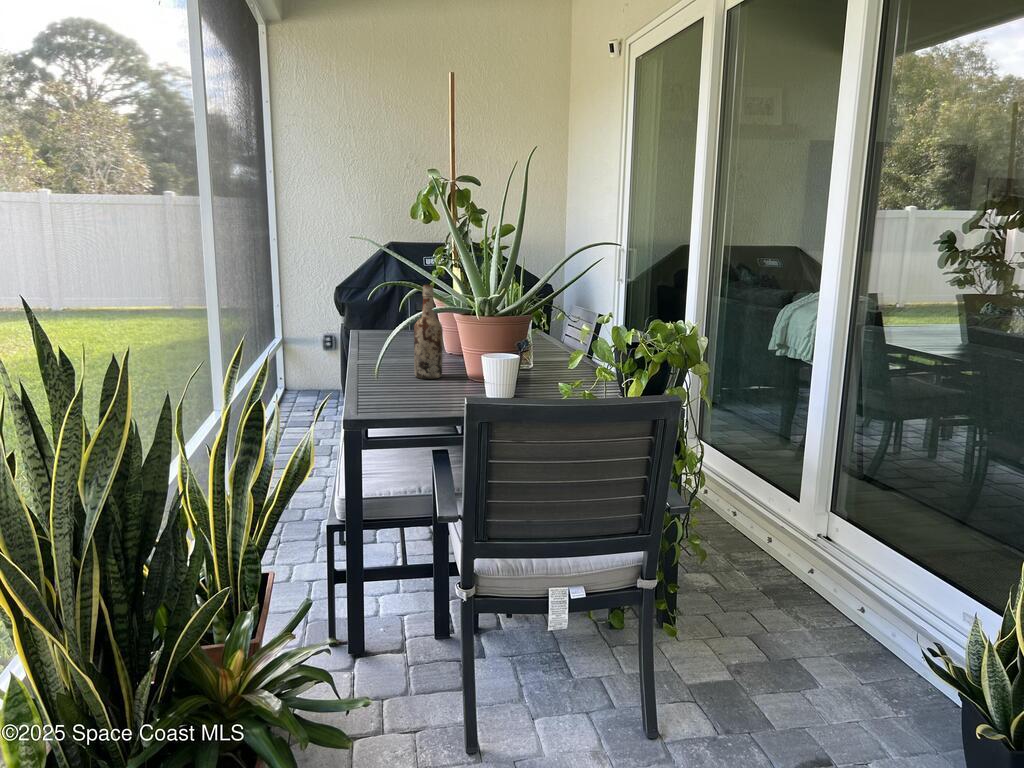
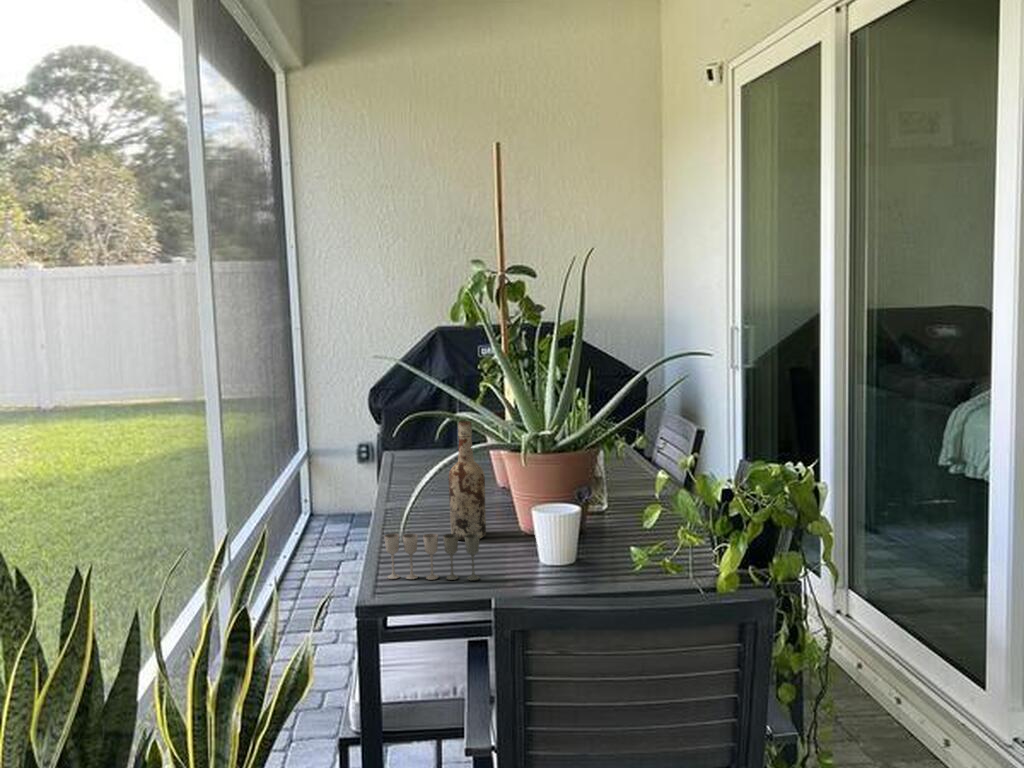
wine glass: none [366,365,443,402] -> present [384,533,480,580]

